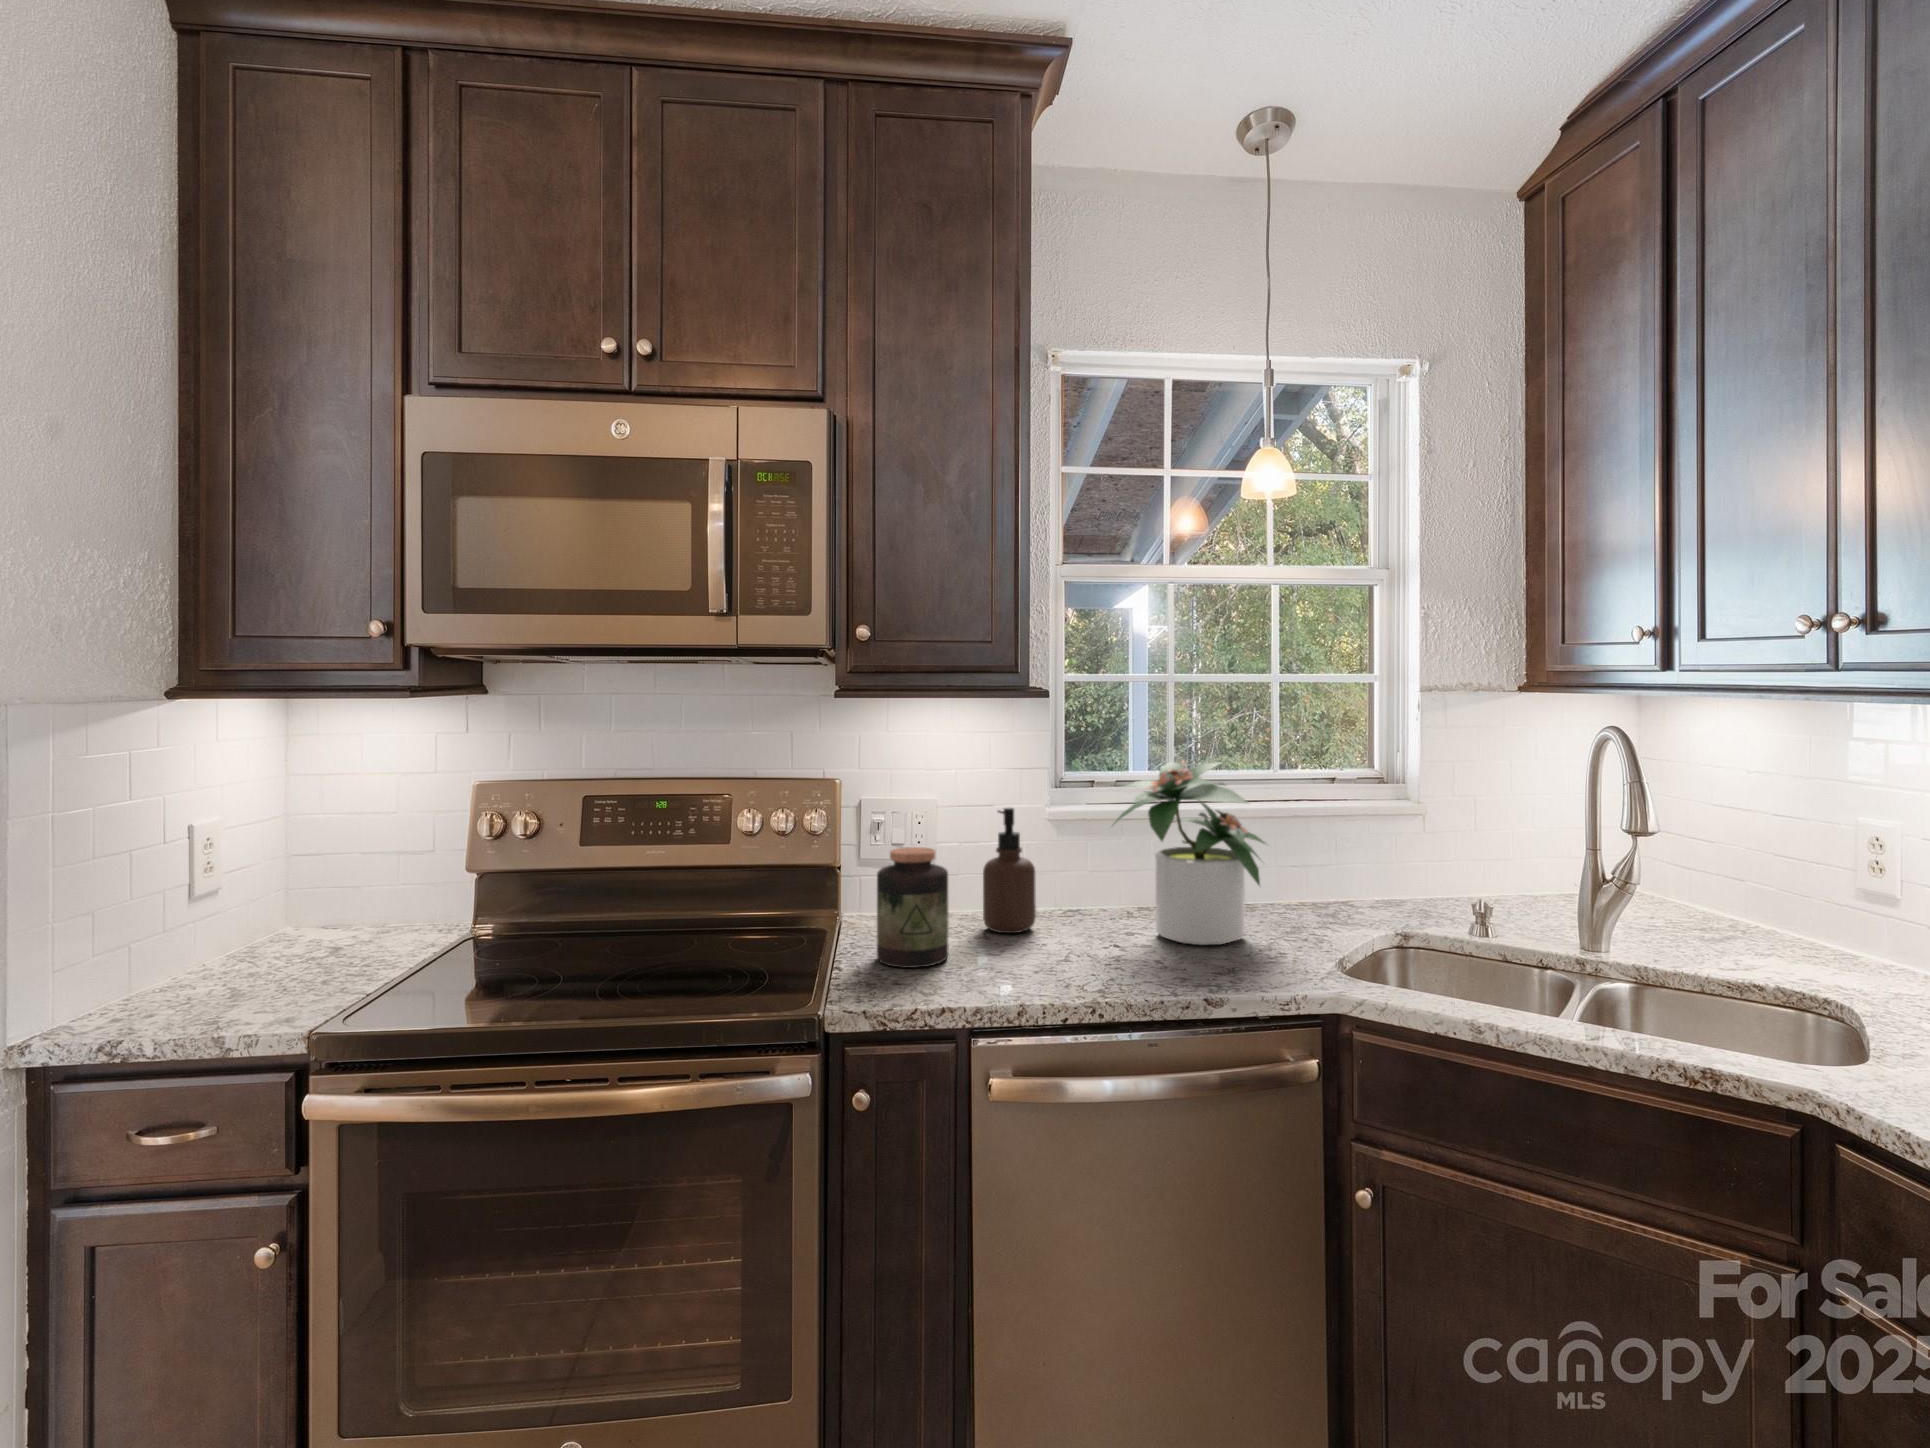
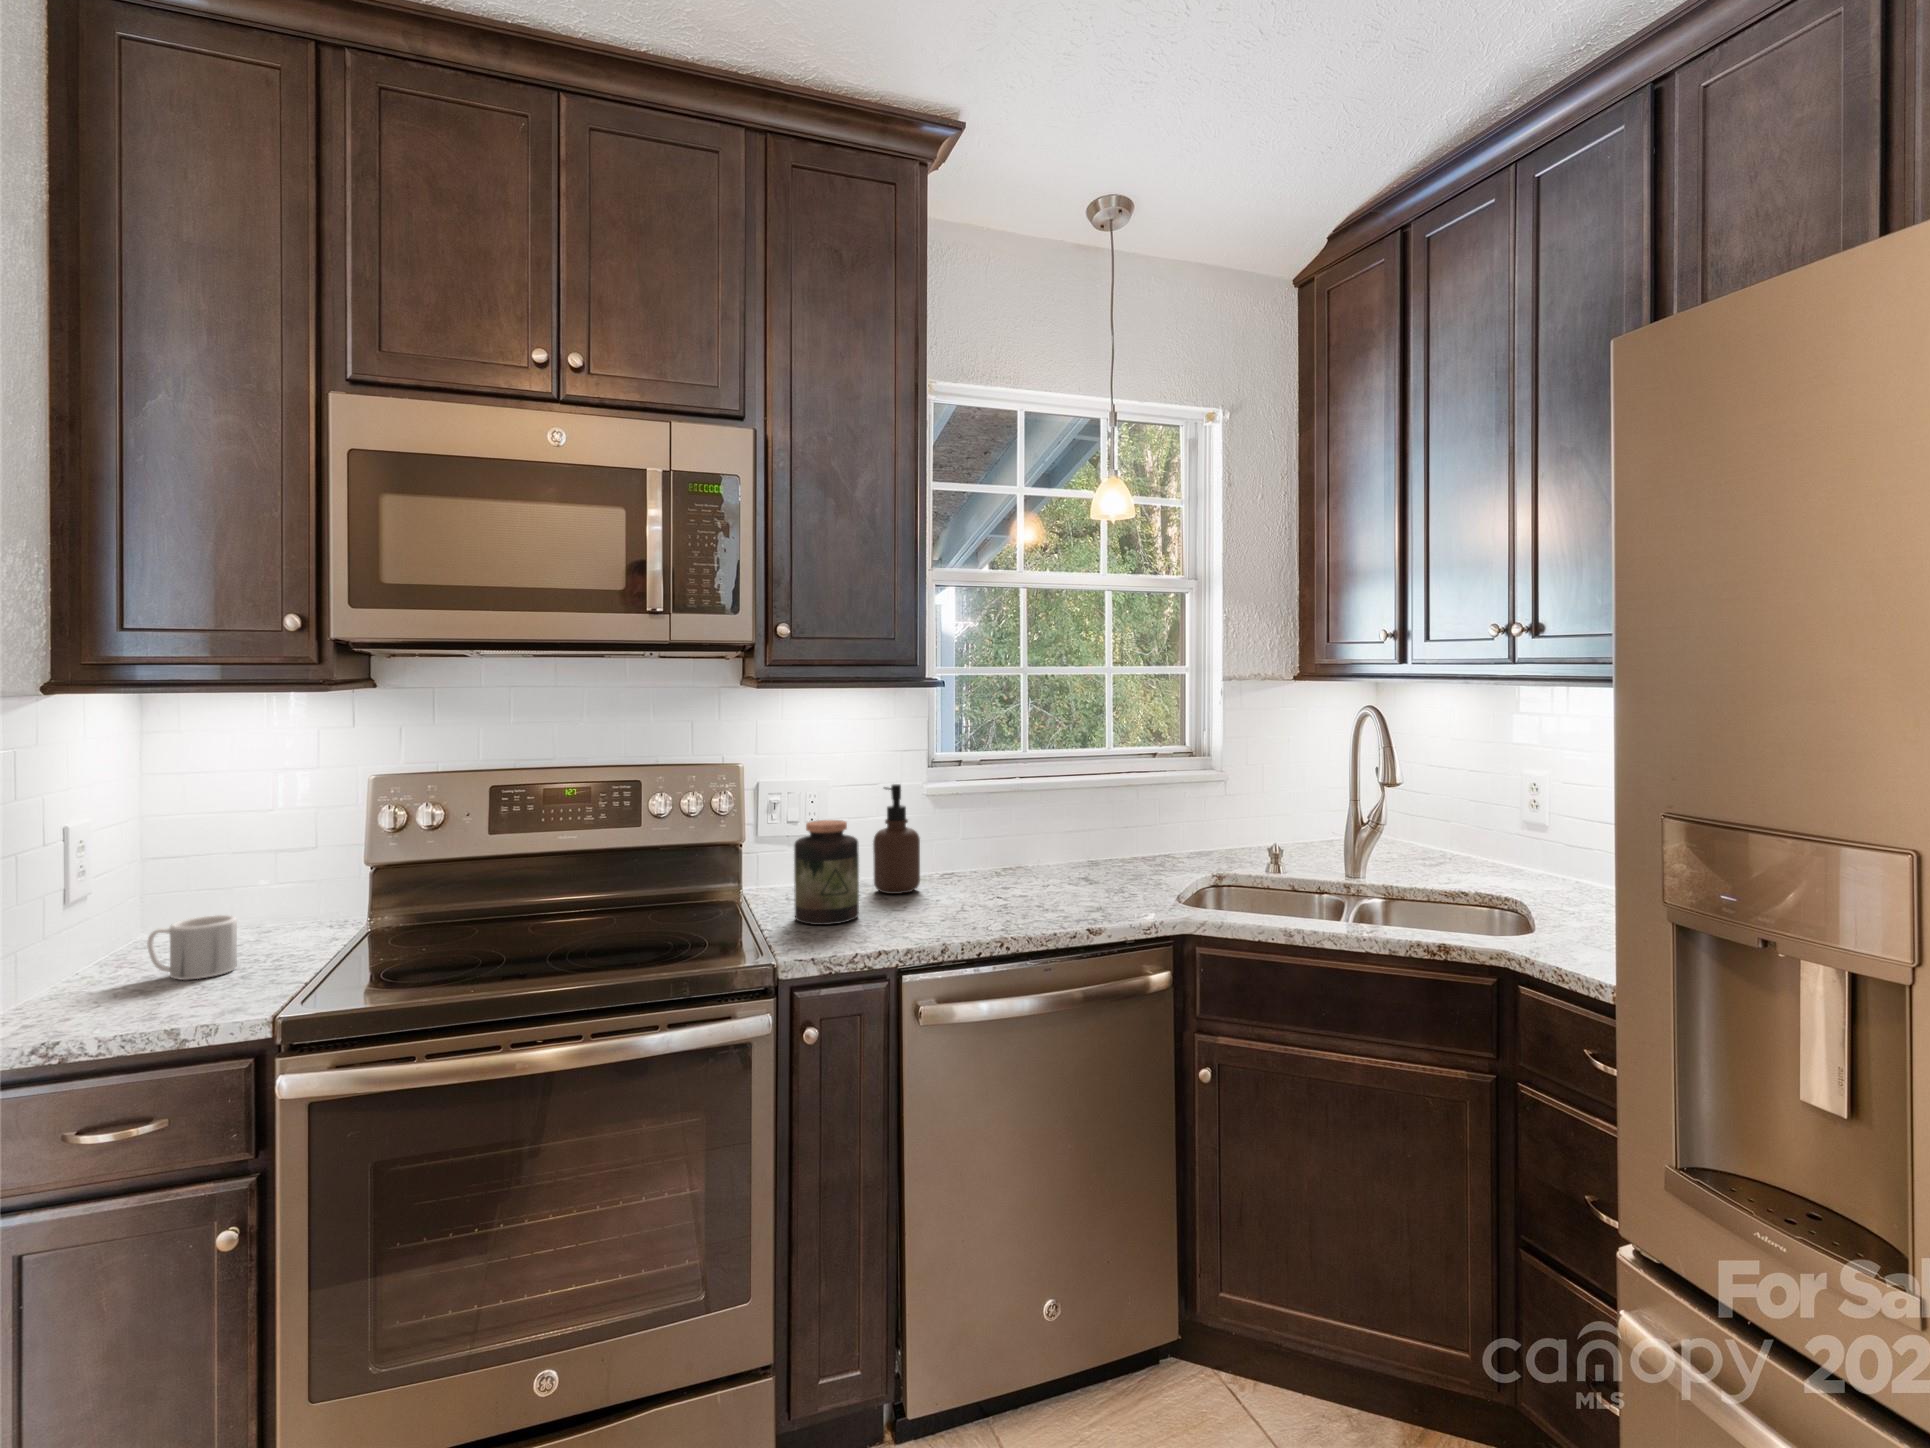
potted plant: present [1114,762,1265,945] -> none [984,740,1117,893]
mug: none [250,918,330,981] -> present [147,915,237,980]

